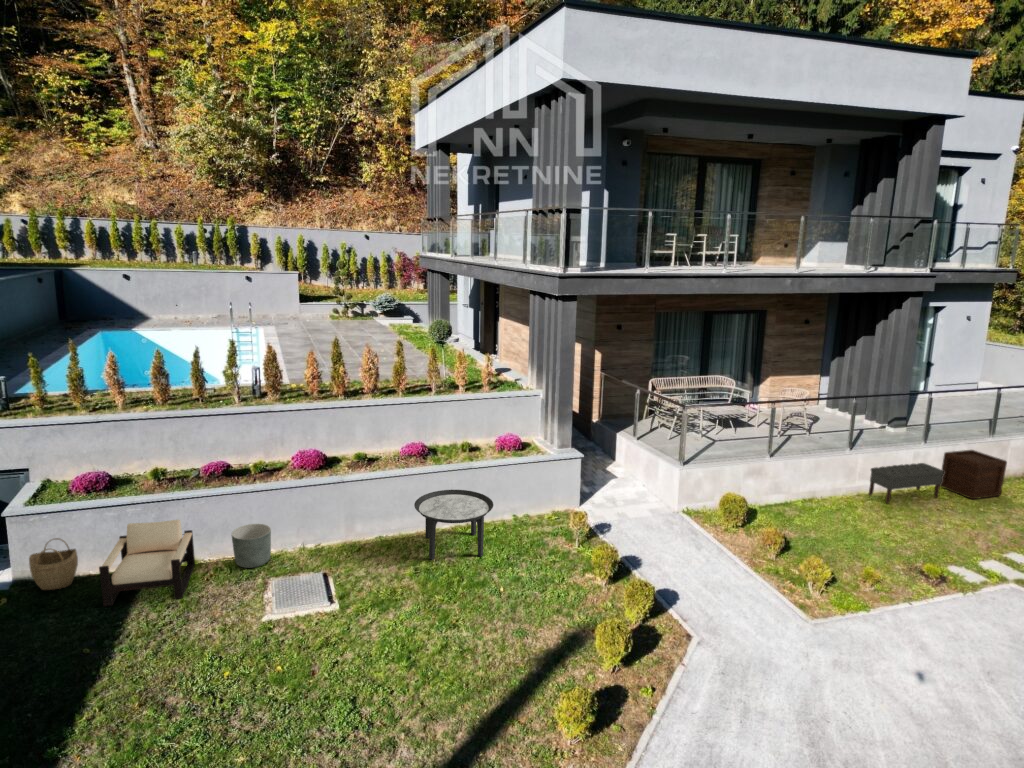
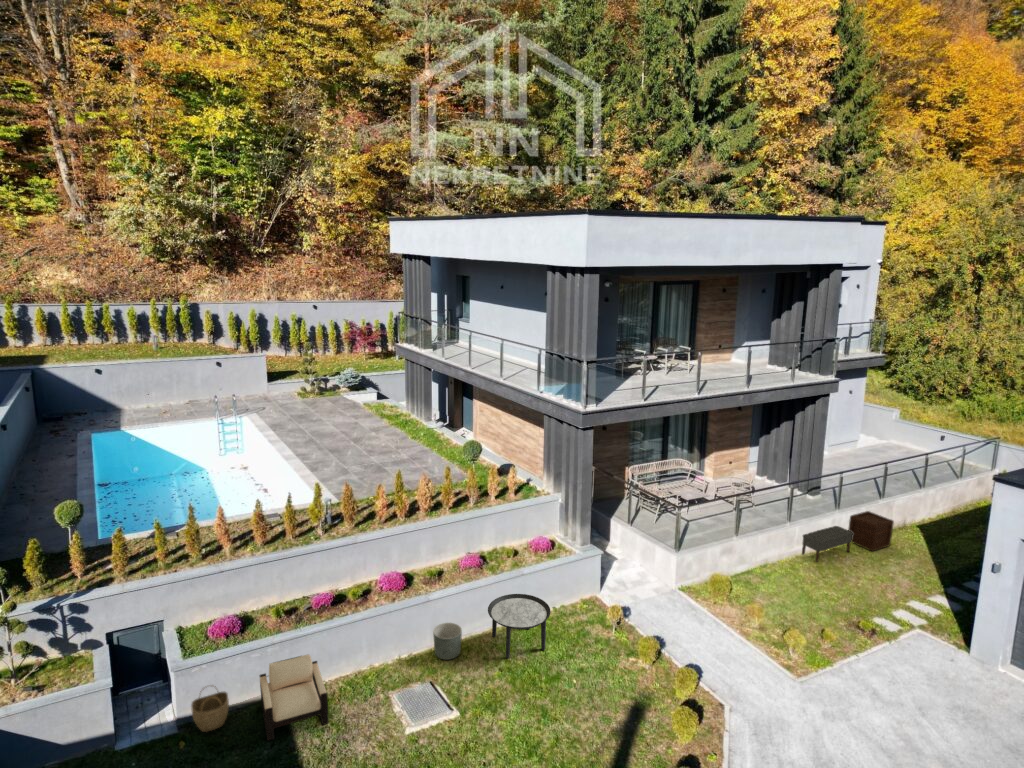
planter: present [232,524,271,568] -> present [433,623,462,660]

